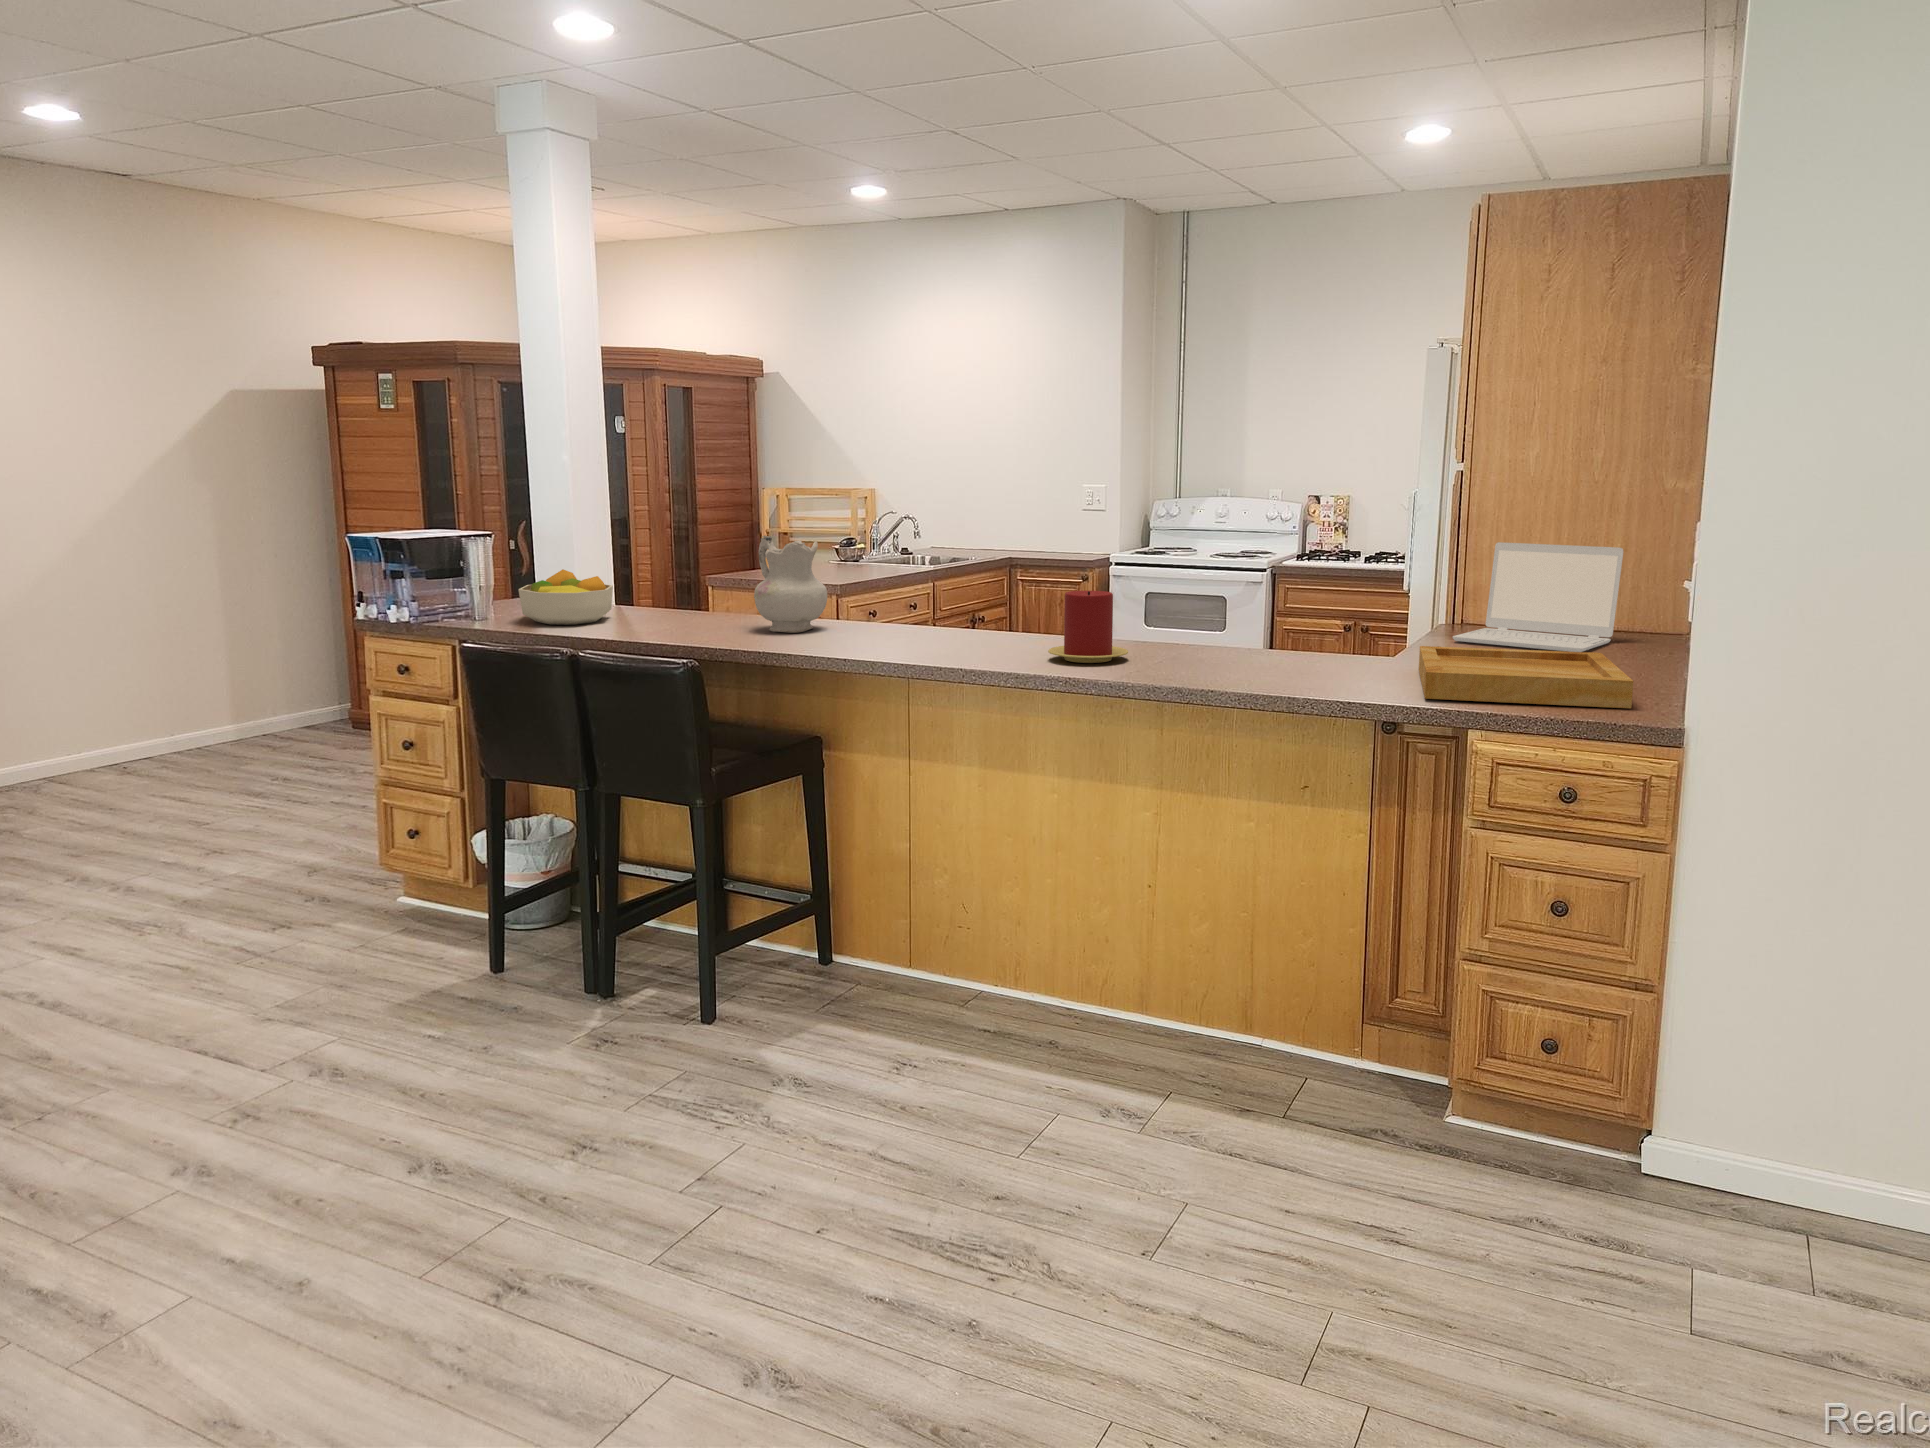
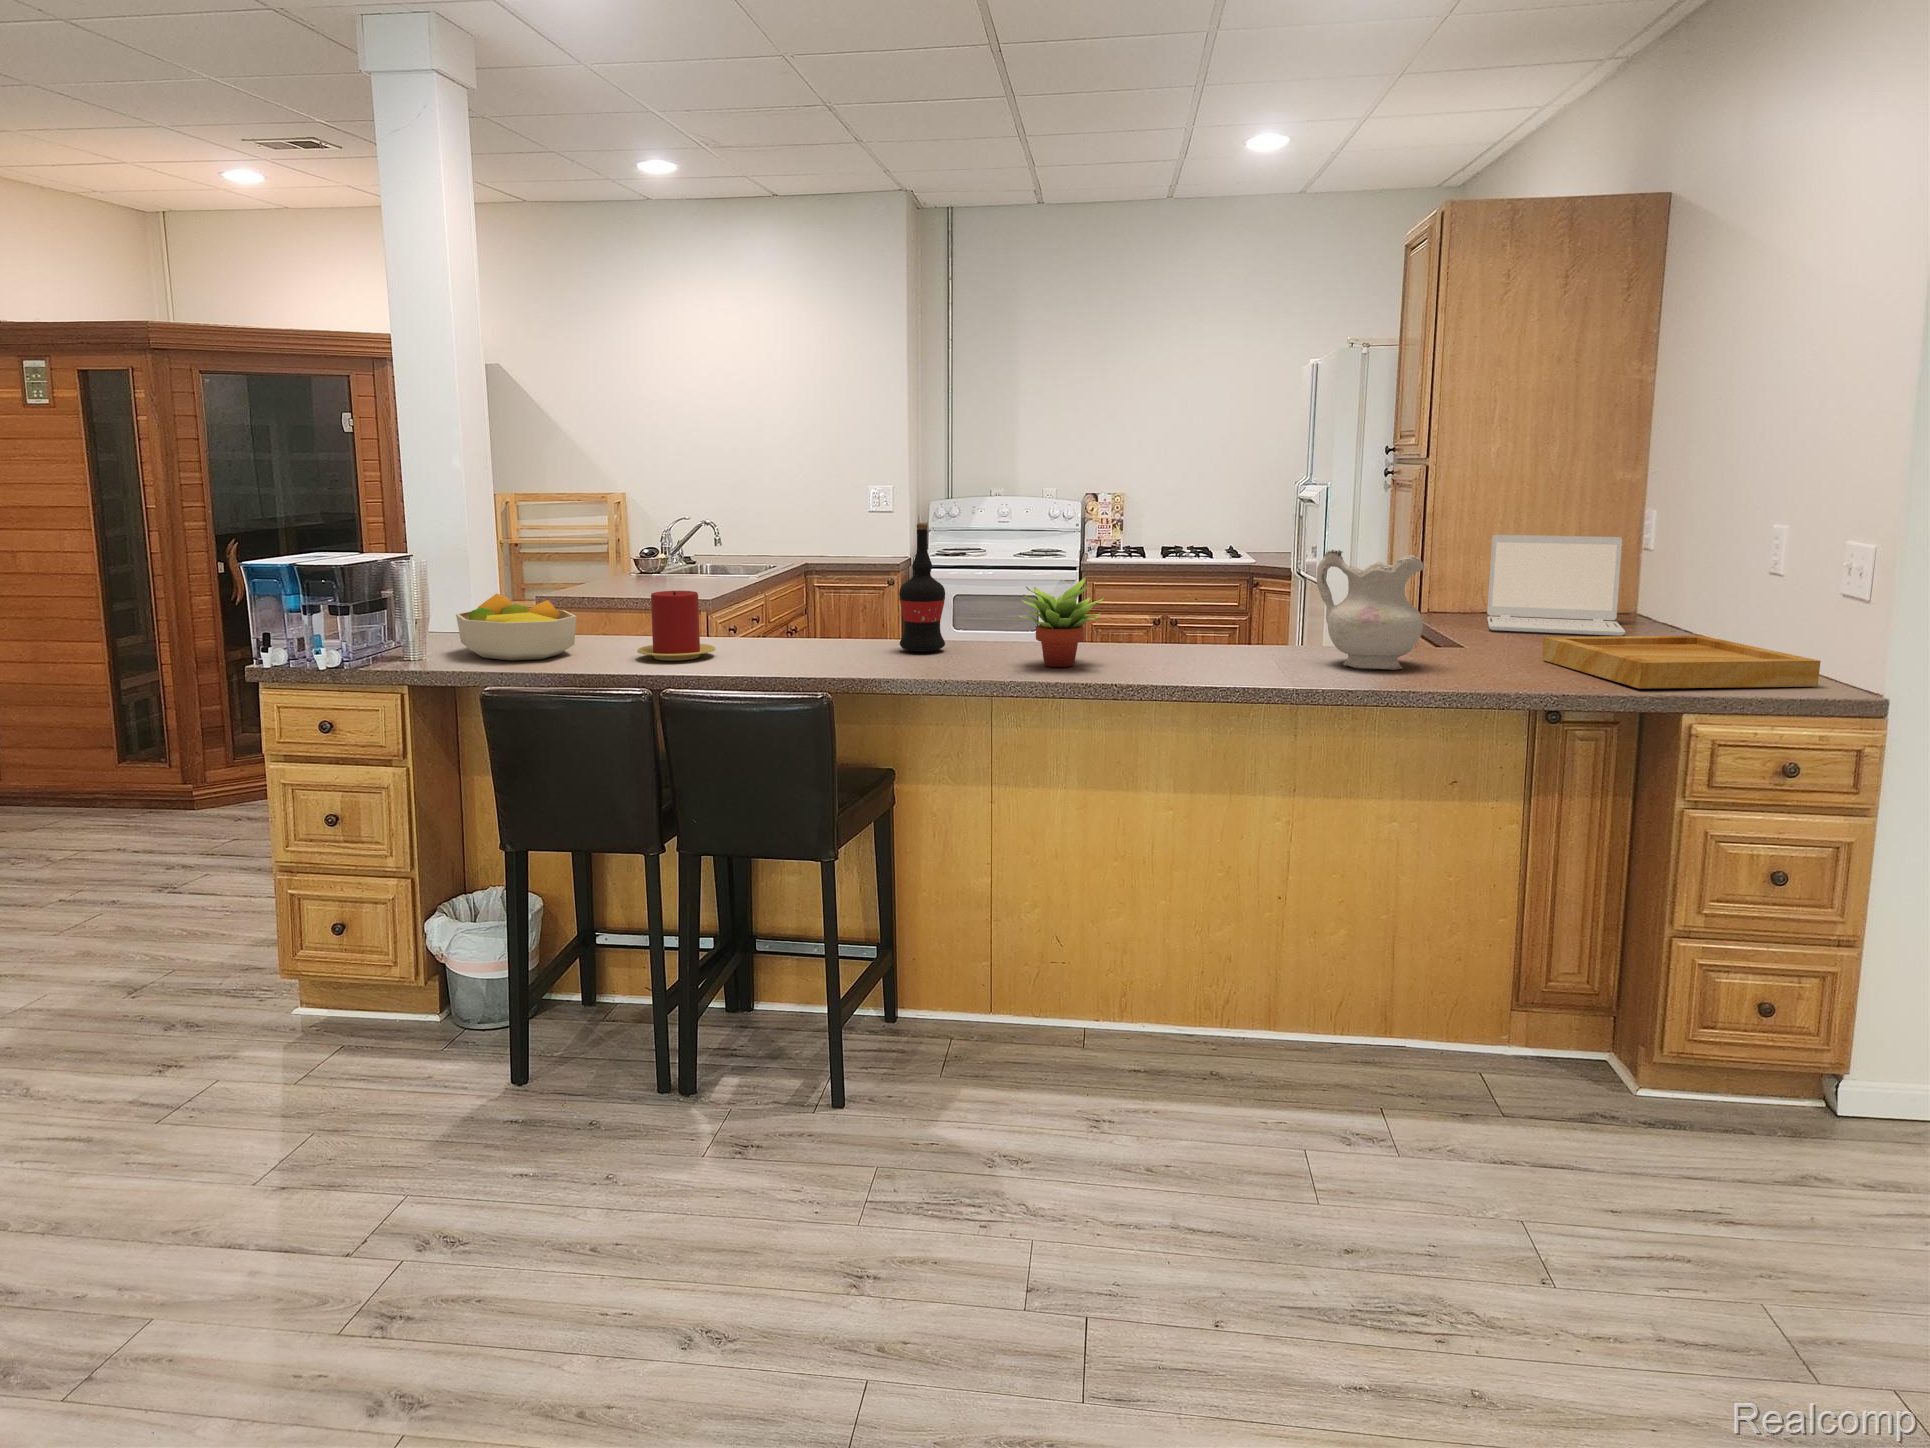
wine bottle: none [855,517,896,633] -> present [899,523,945,652]
ceramic pitcher: present [754,536,827,633] -> present [1317,550,1423,670]
succulent plant: none [908,569,994,652] -> present [1018,577,1104,667]
candle: present [1048,591,1128,663] -> present [637,591,715,661]

